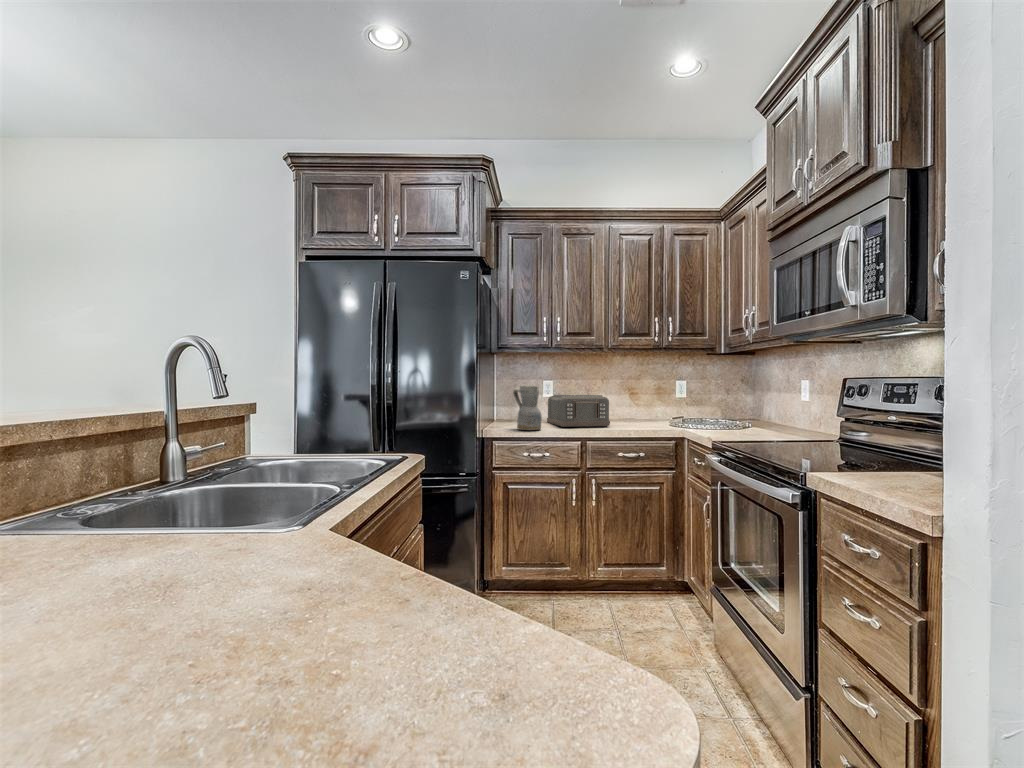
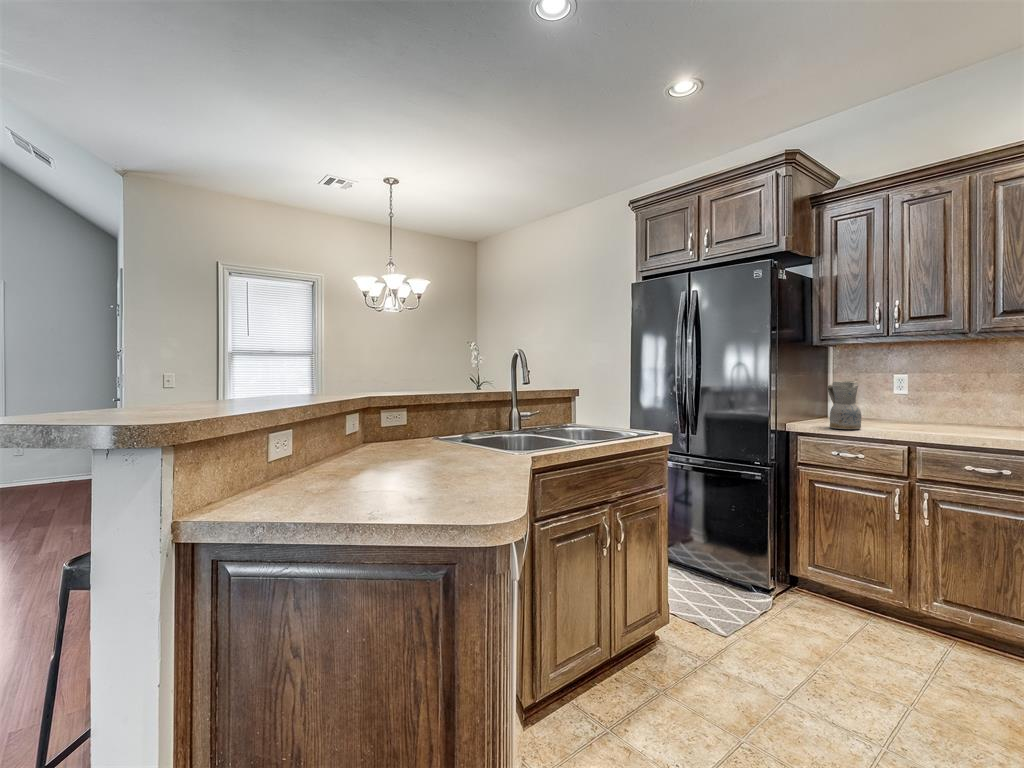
toaster: present [547,395,610,427] -> none [889,391,973,432]

